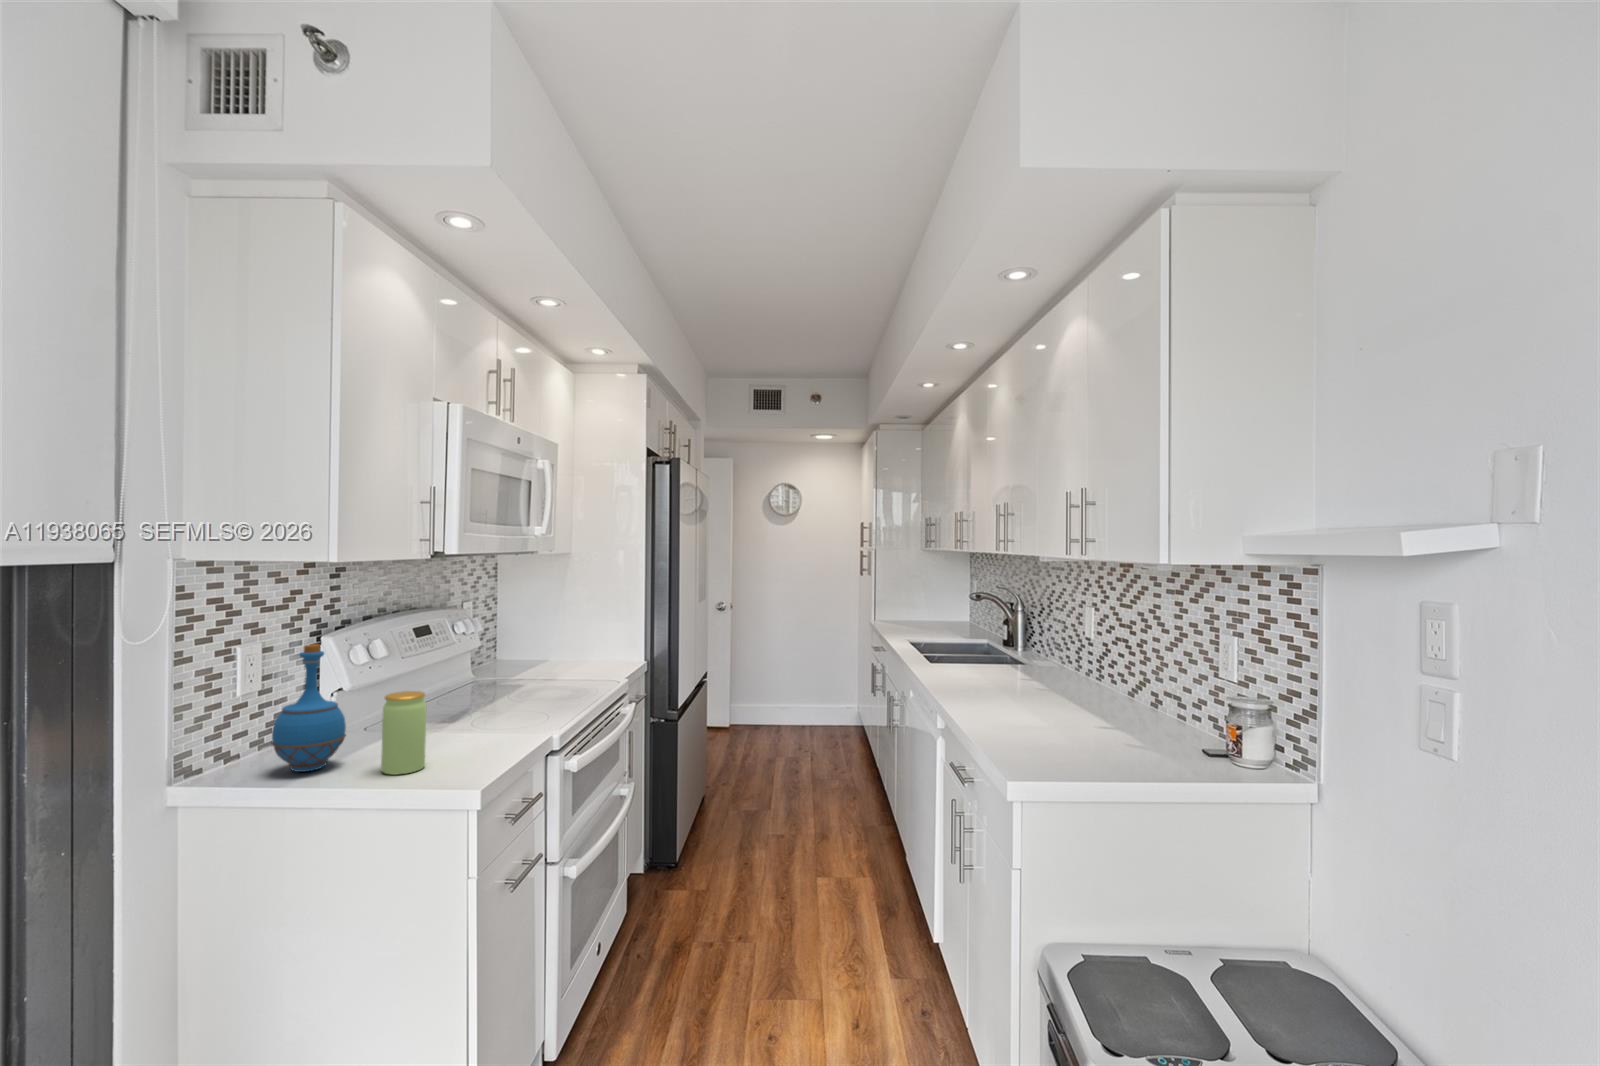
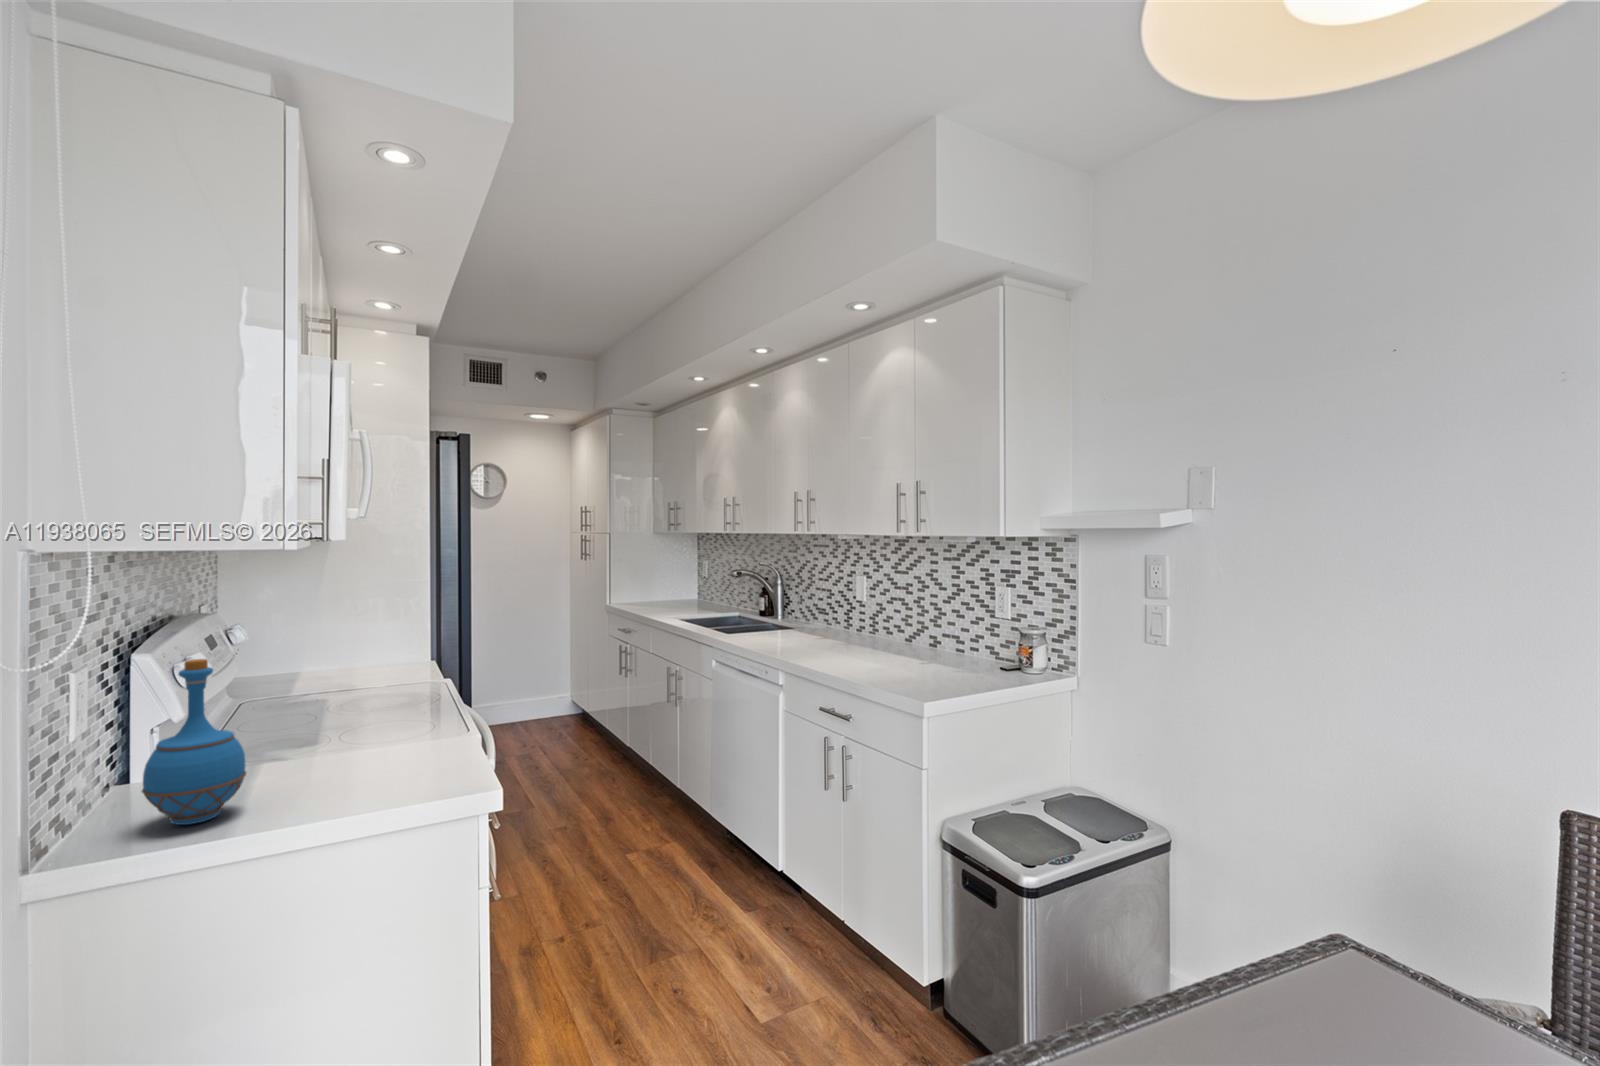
jar: present [381,691,426,775] -> none [314,702,368,803]

